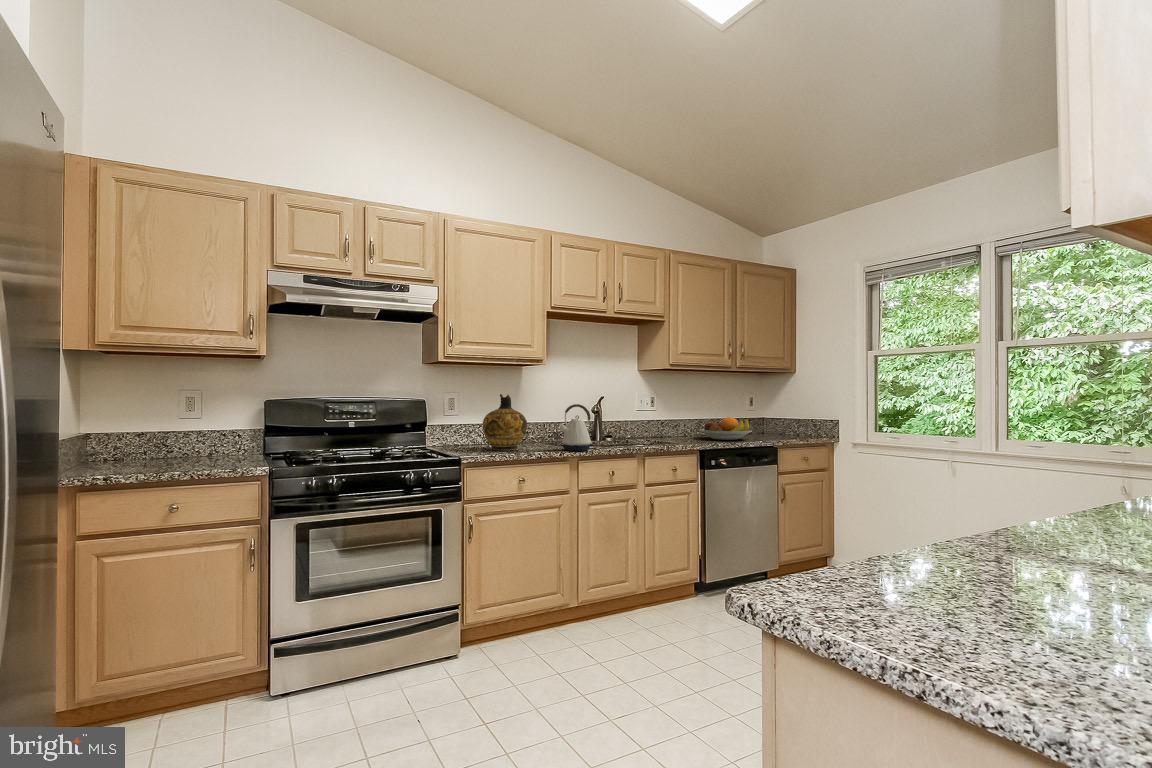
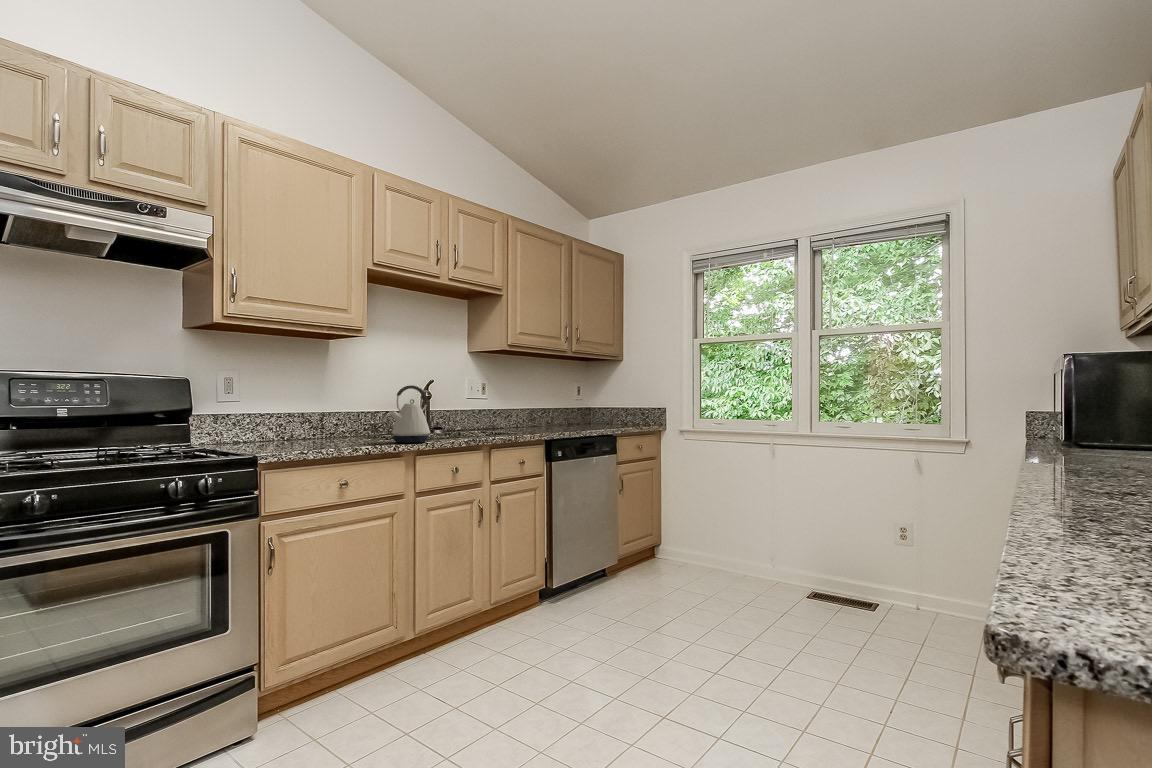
ceramic jug: present [482,394,527,450] -> none [281,372,346,446]
fruit bowl: present [699,417,752,440] -> none [534,404,590,428]

